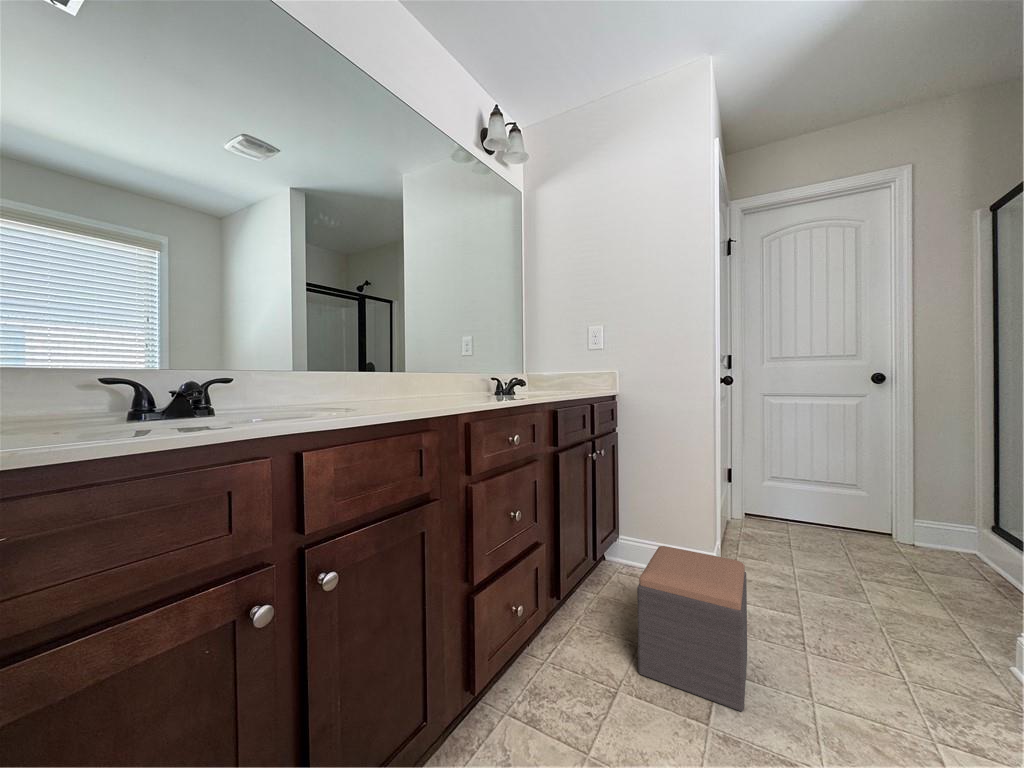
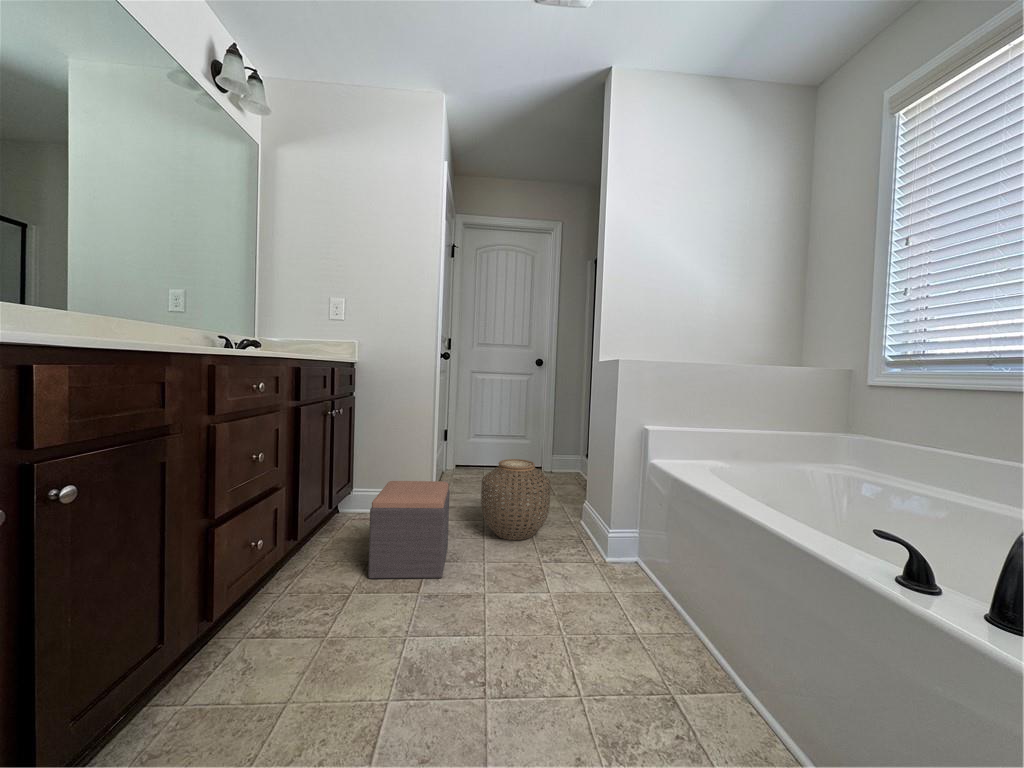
woven basket: none [798,537,943,680] -> present [481,459,550,540]

